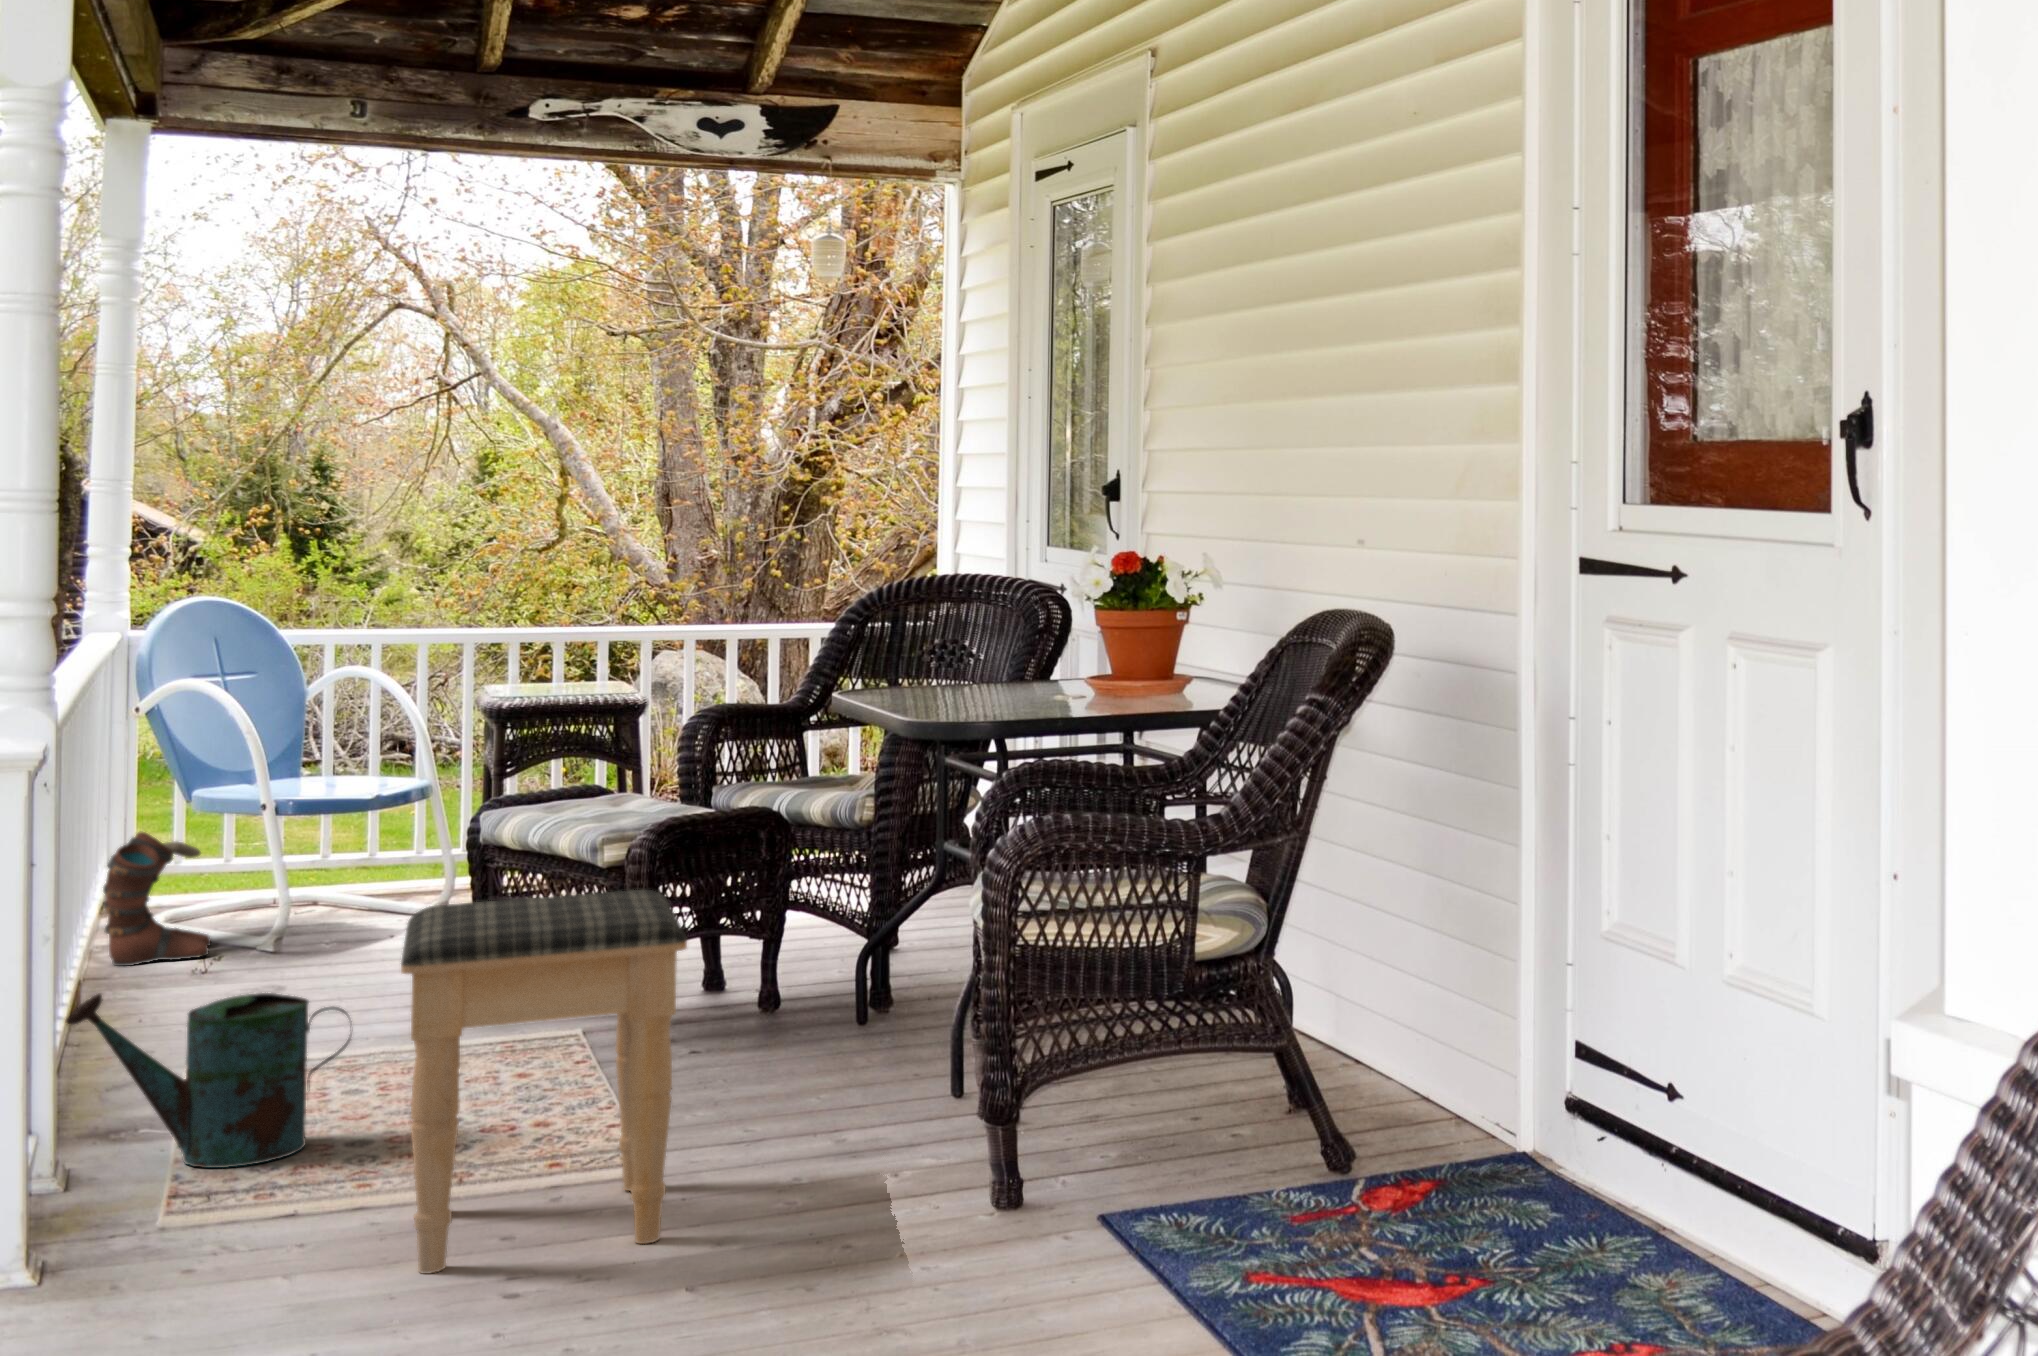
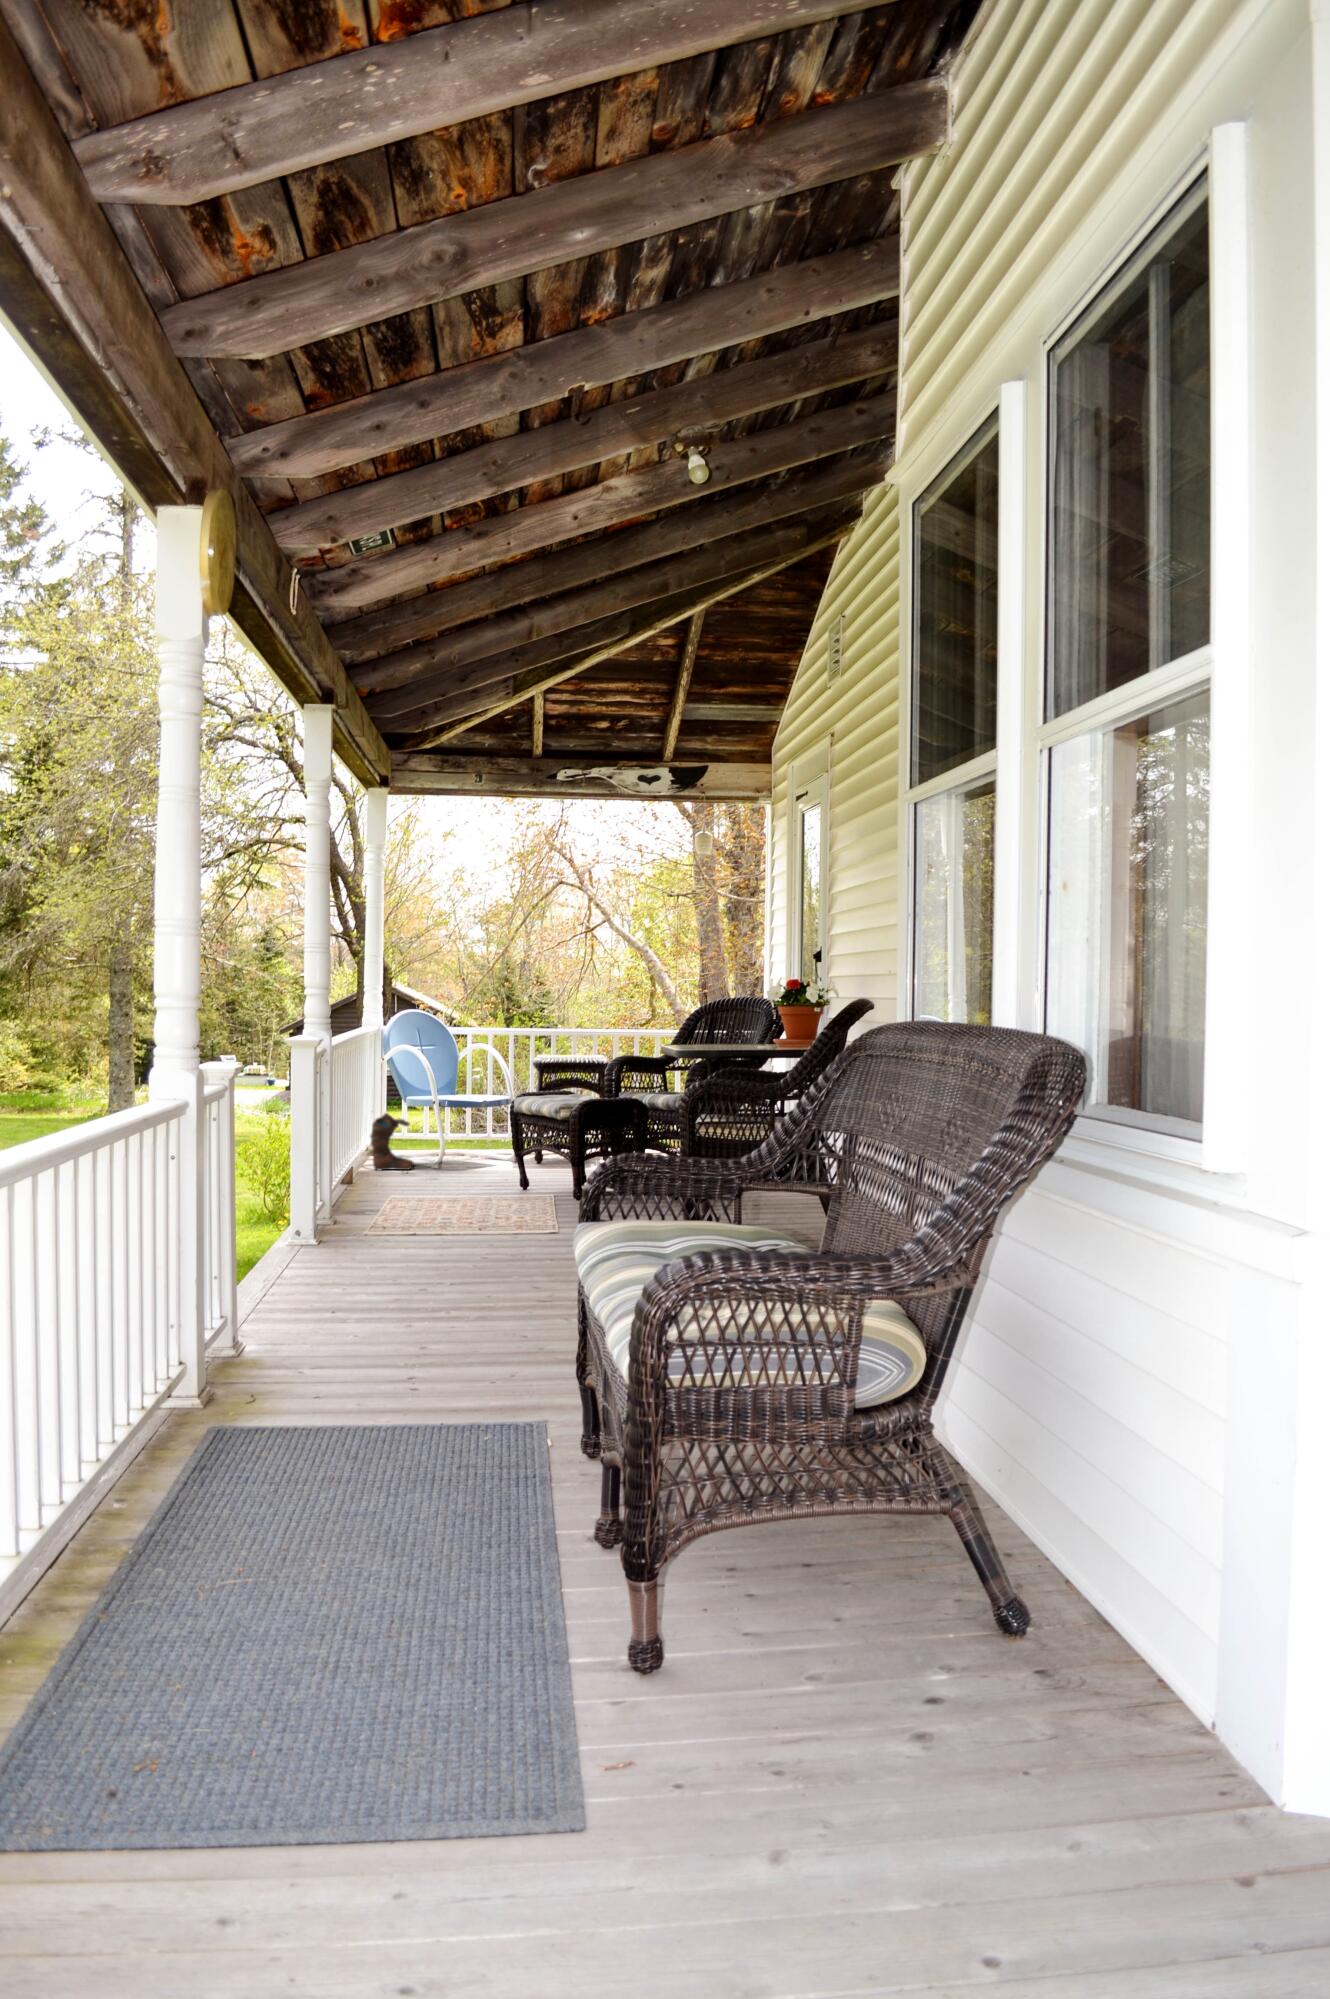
footstool: present [401,890,687,1274] -> none [433,1136,548,1278]
watering can: present [66,993,351,1168] -> none [332,1164,437,1239]

